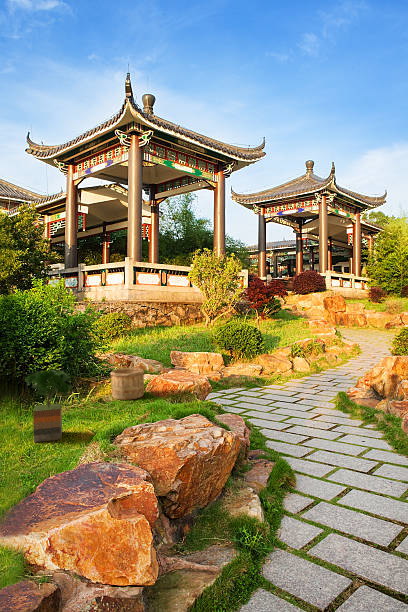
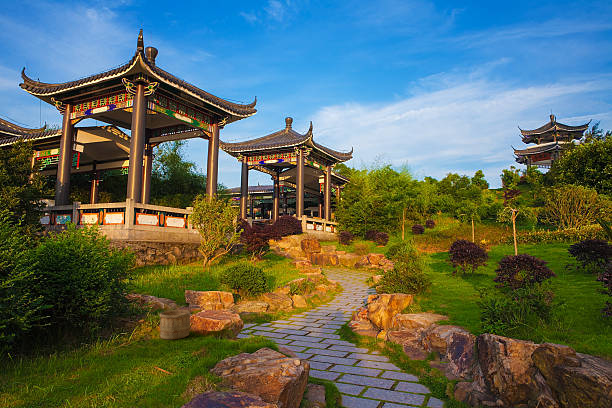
potted tree: present [26,370,72,442] -> none [108,314,154,382]

